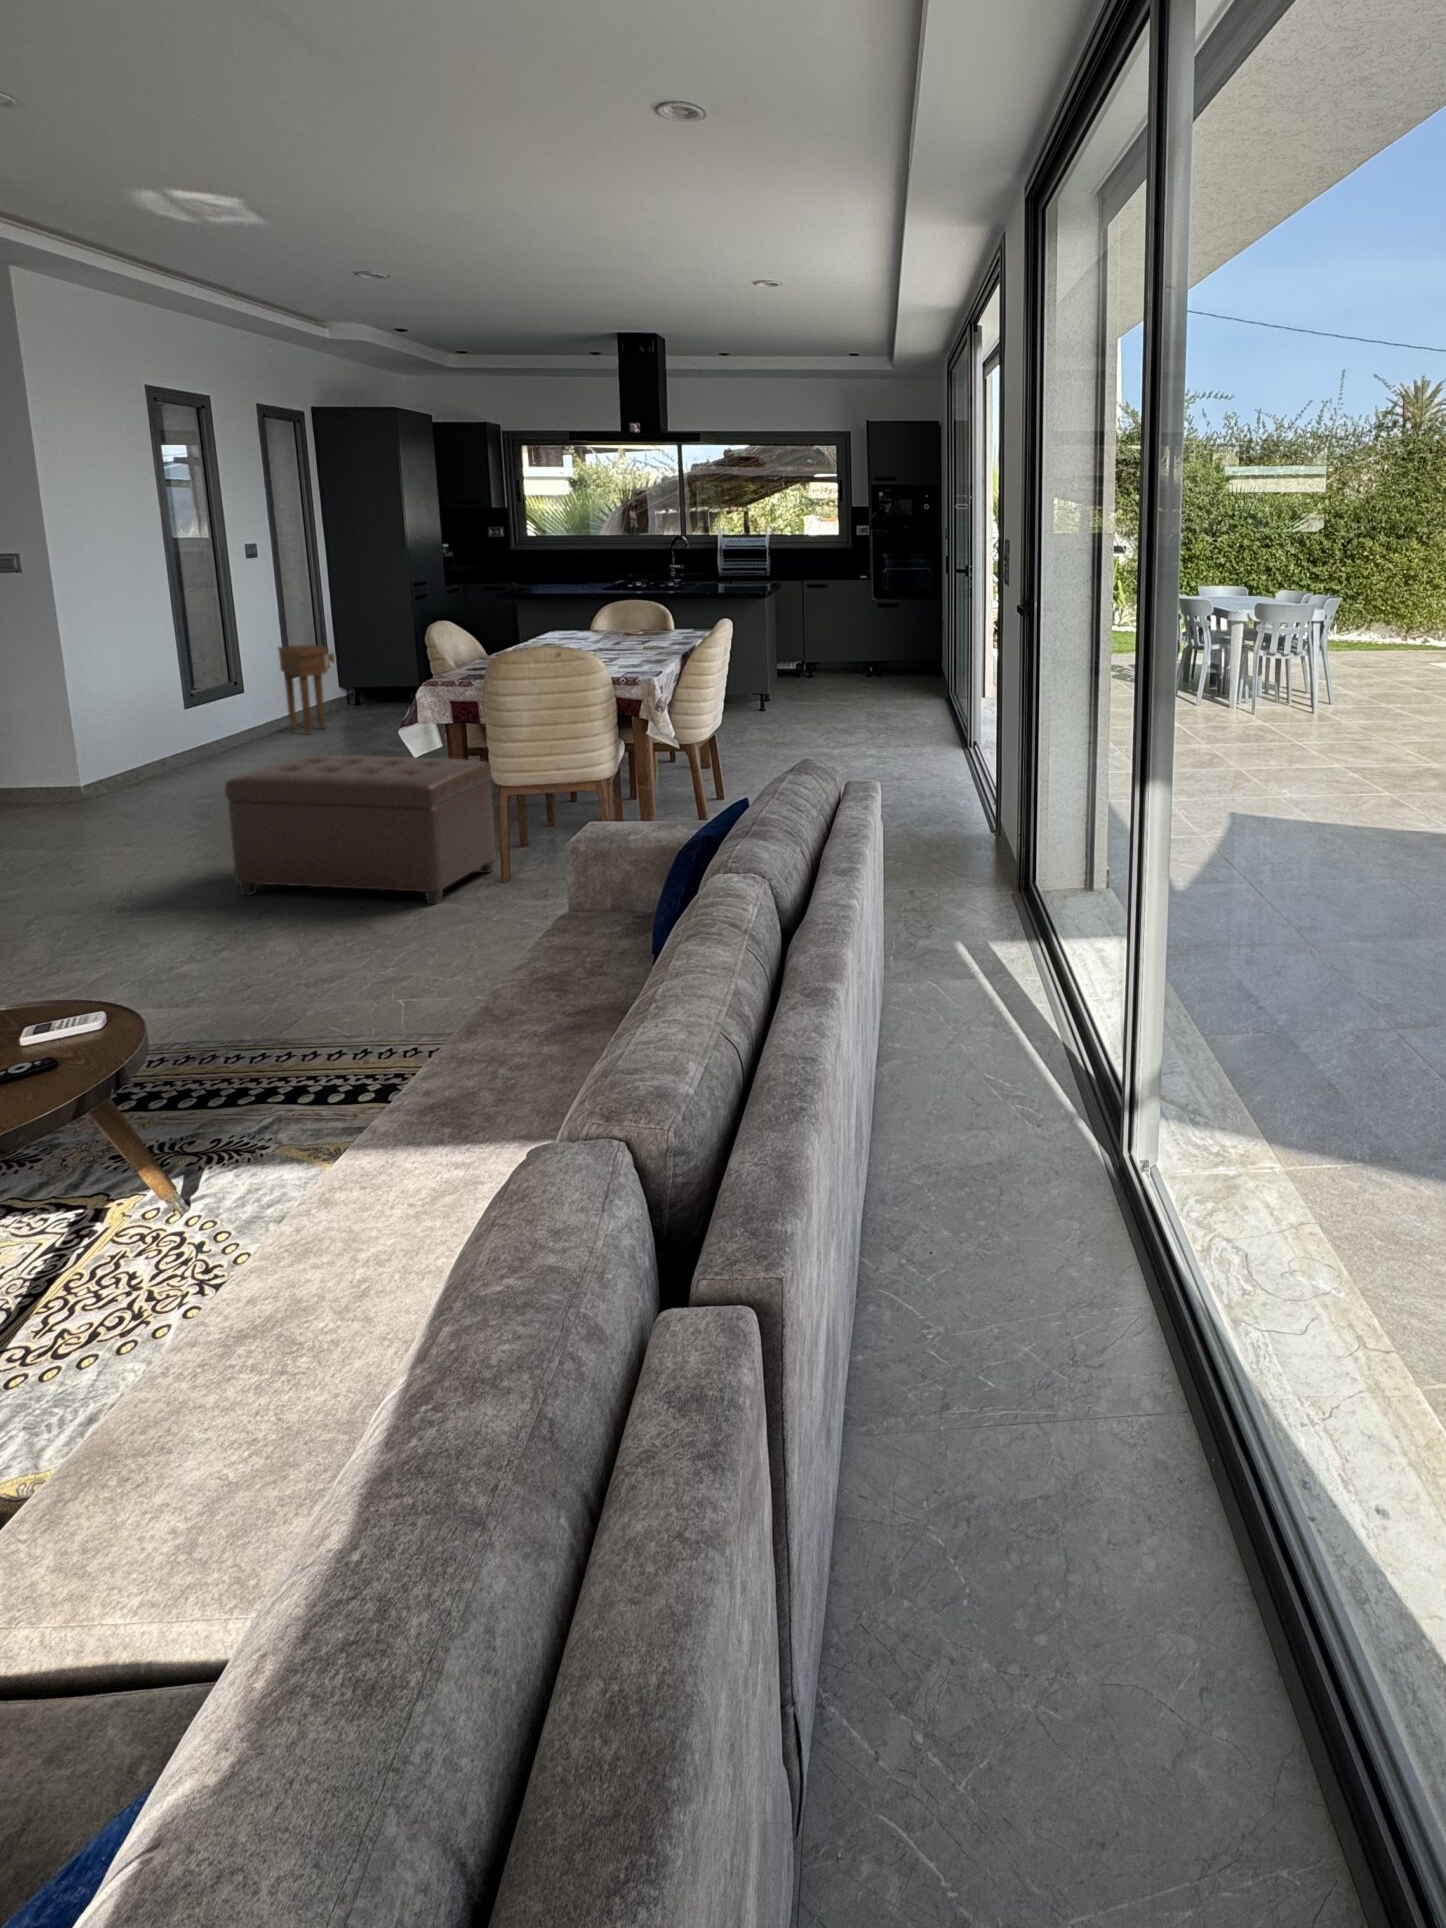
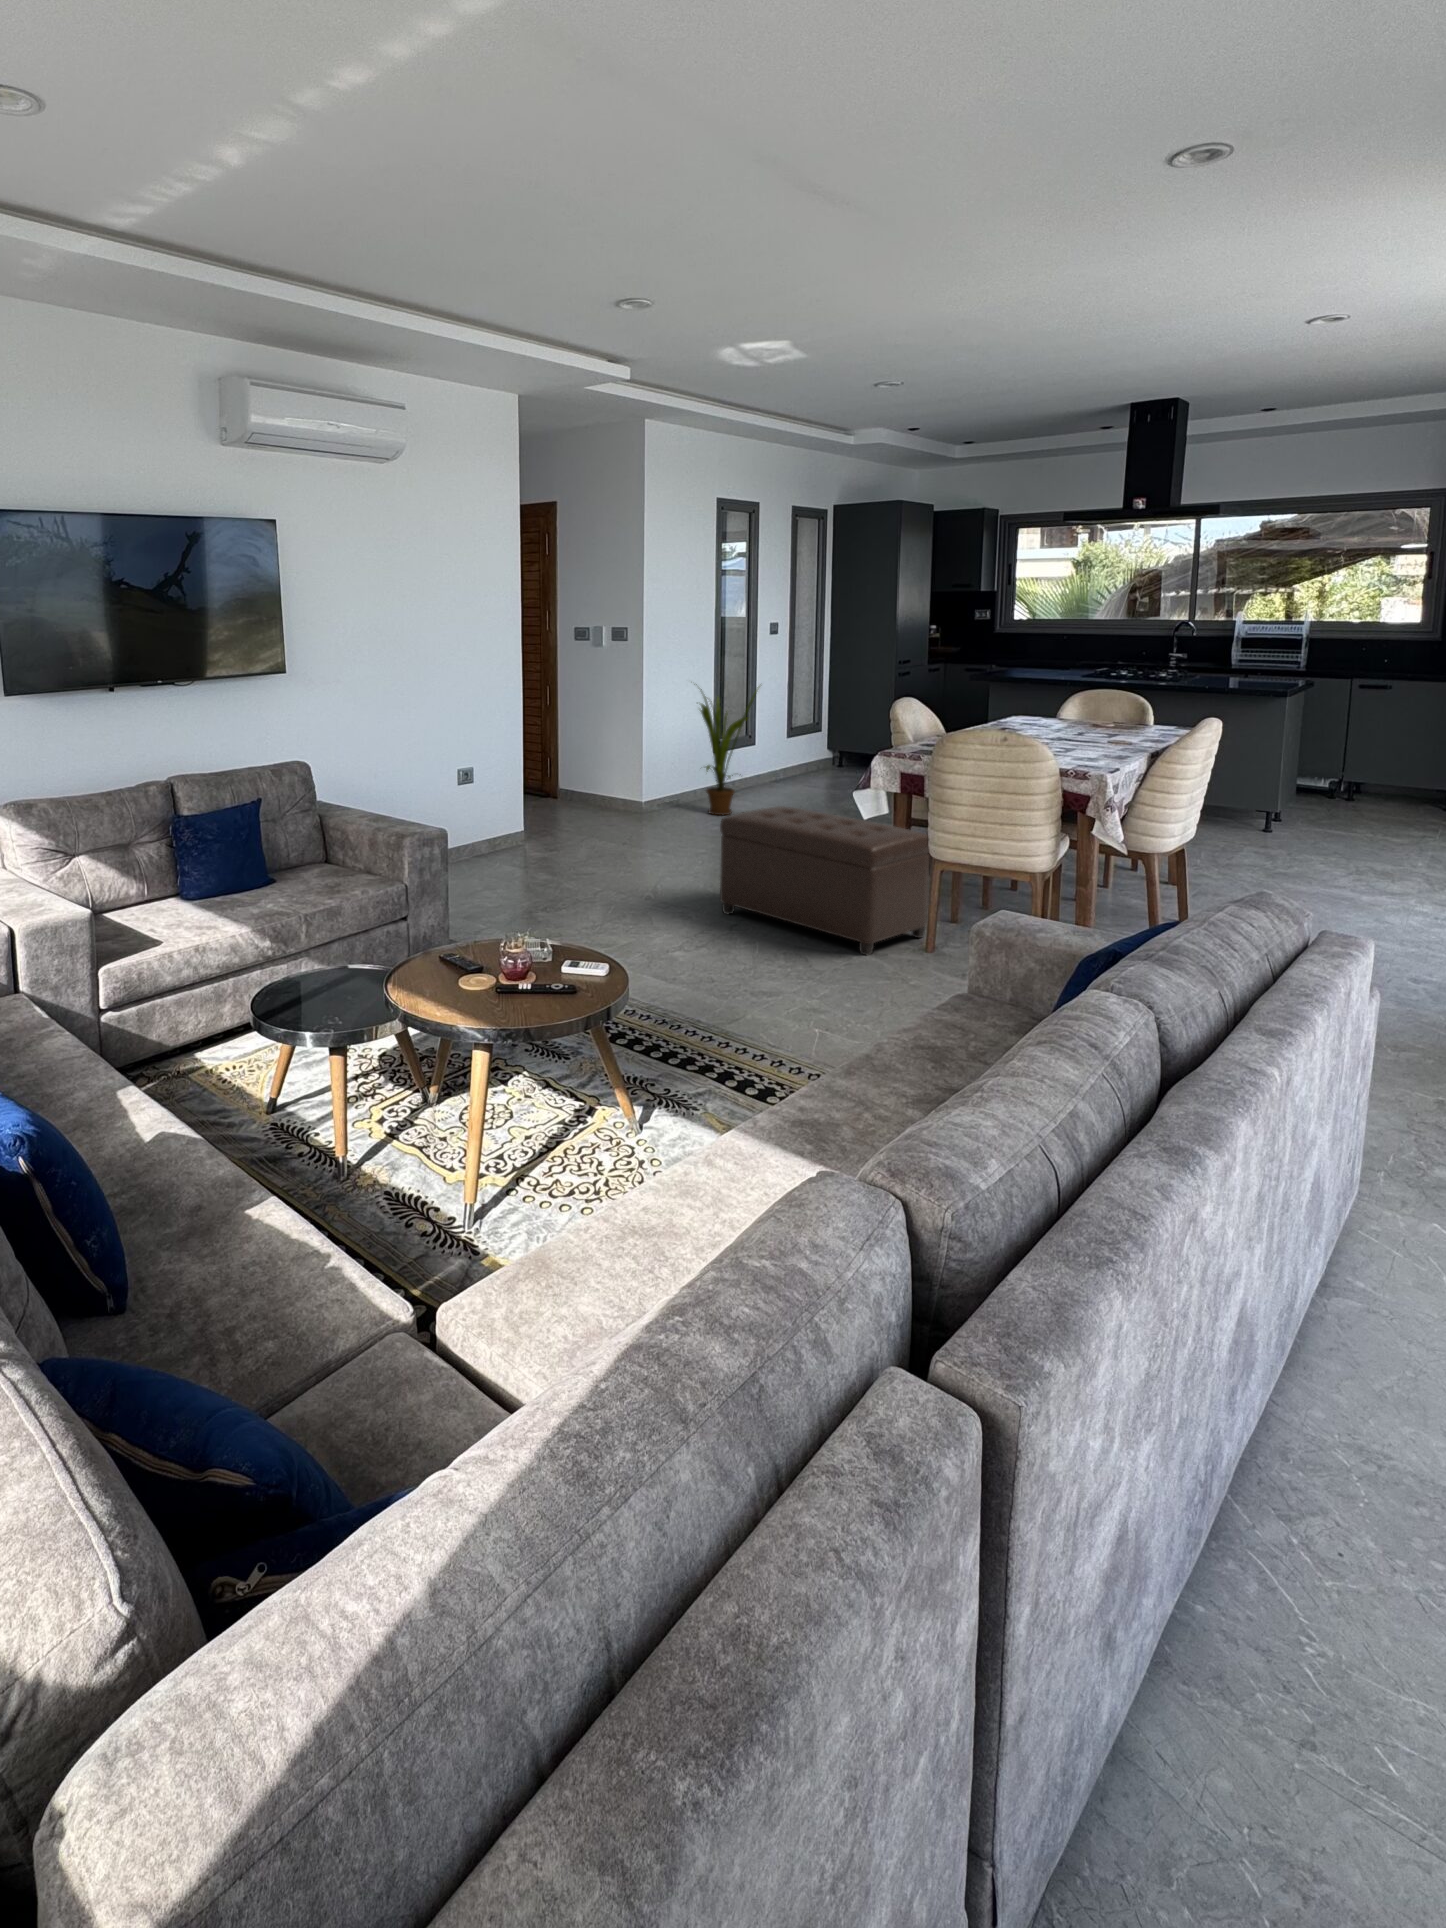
house plant: none [136,616,250,780] -> present [696,684,758,815]
side table: present [278,645,335,735] -> none [786,710,830,789]

